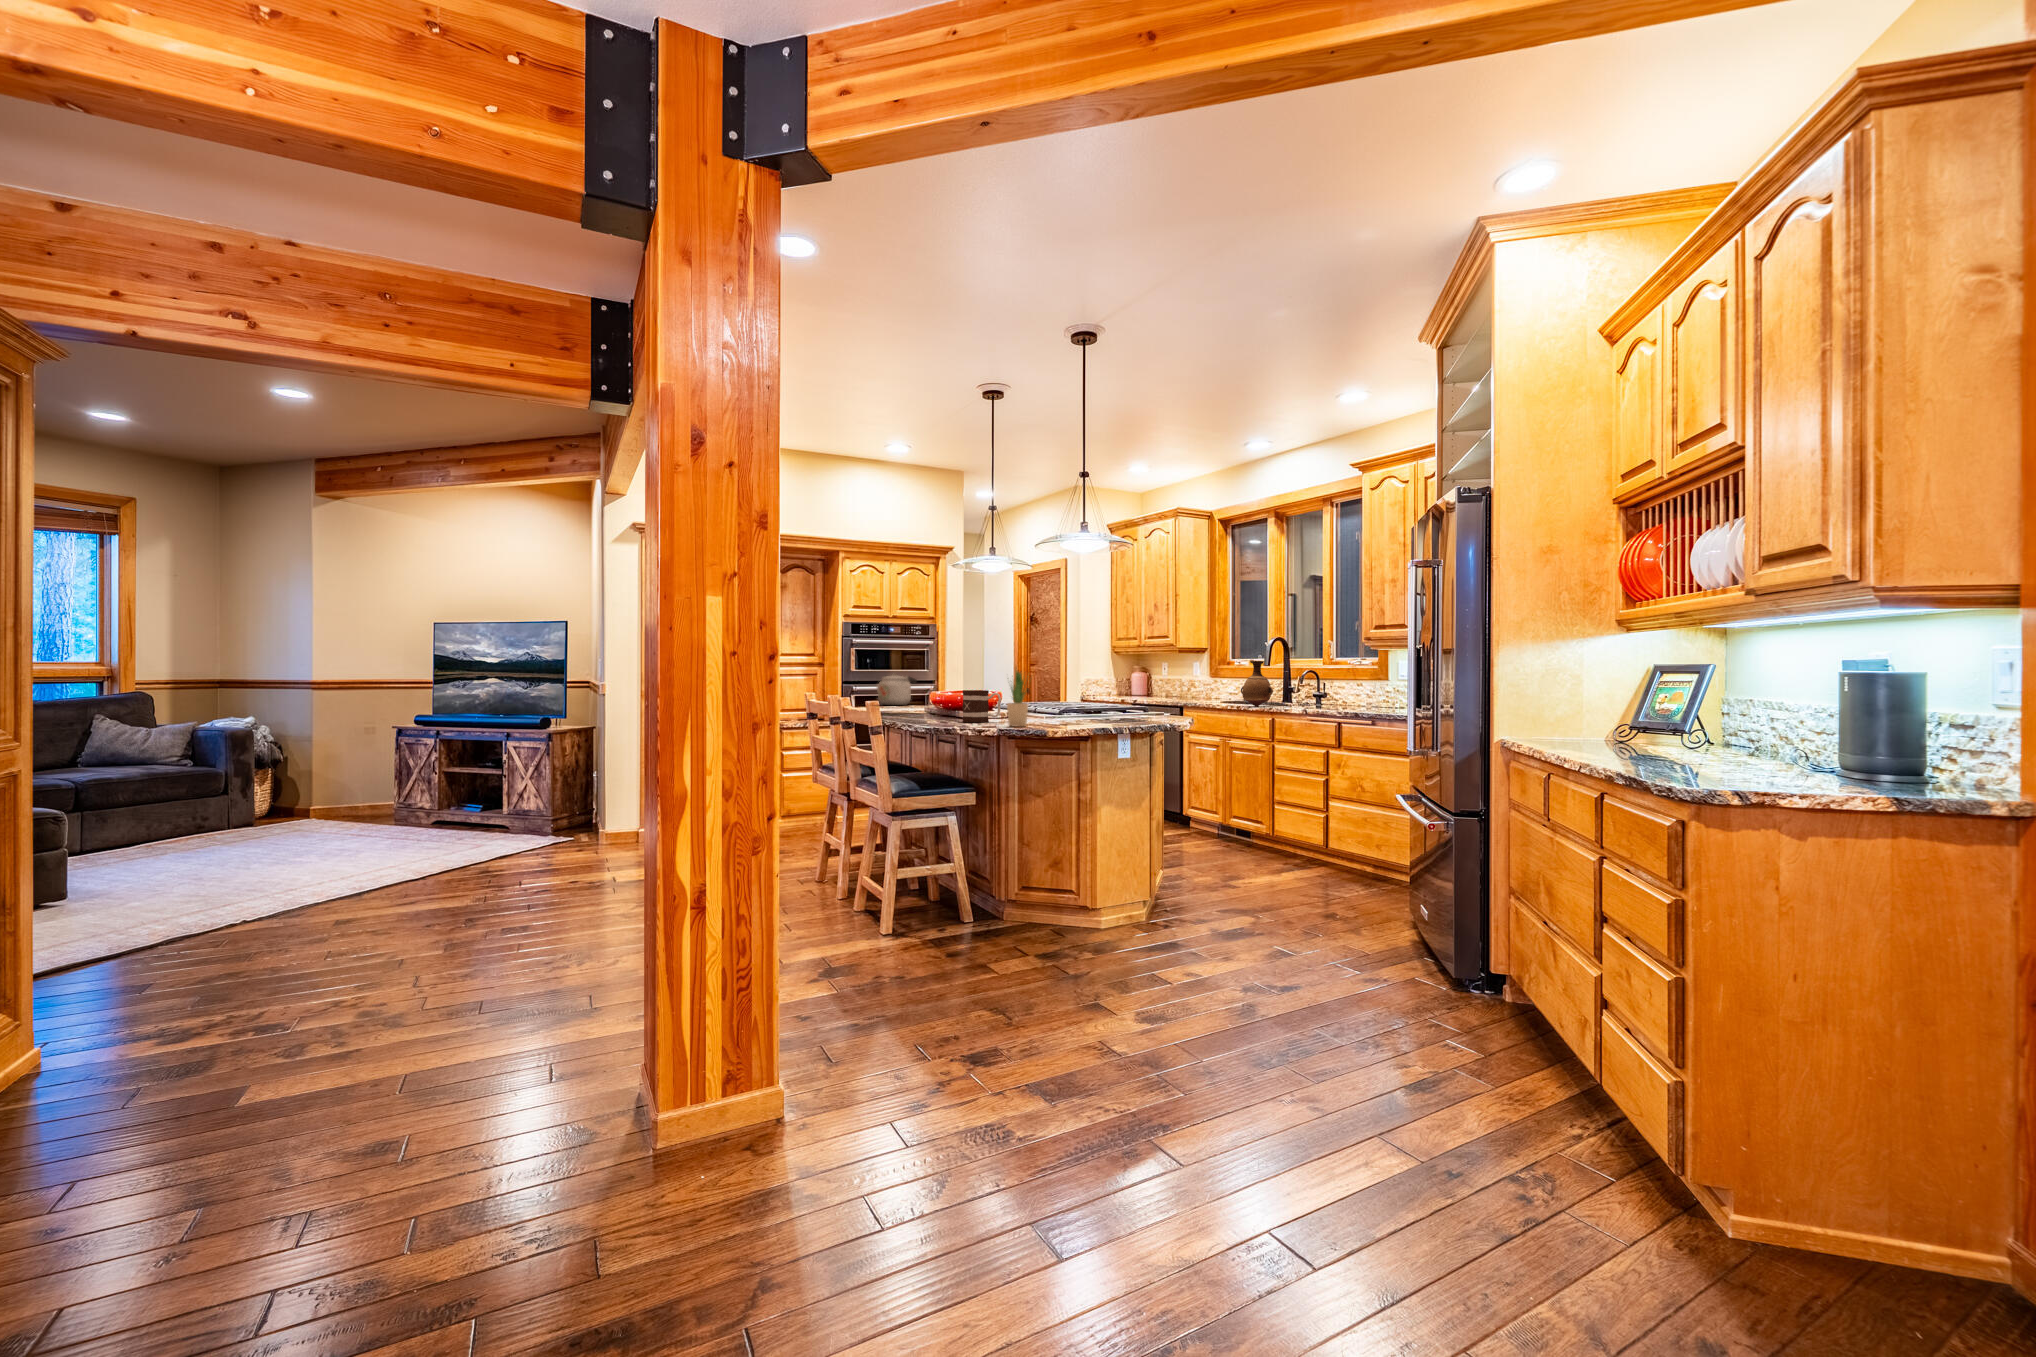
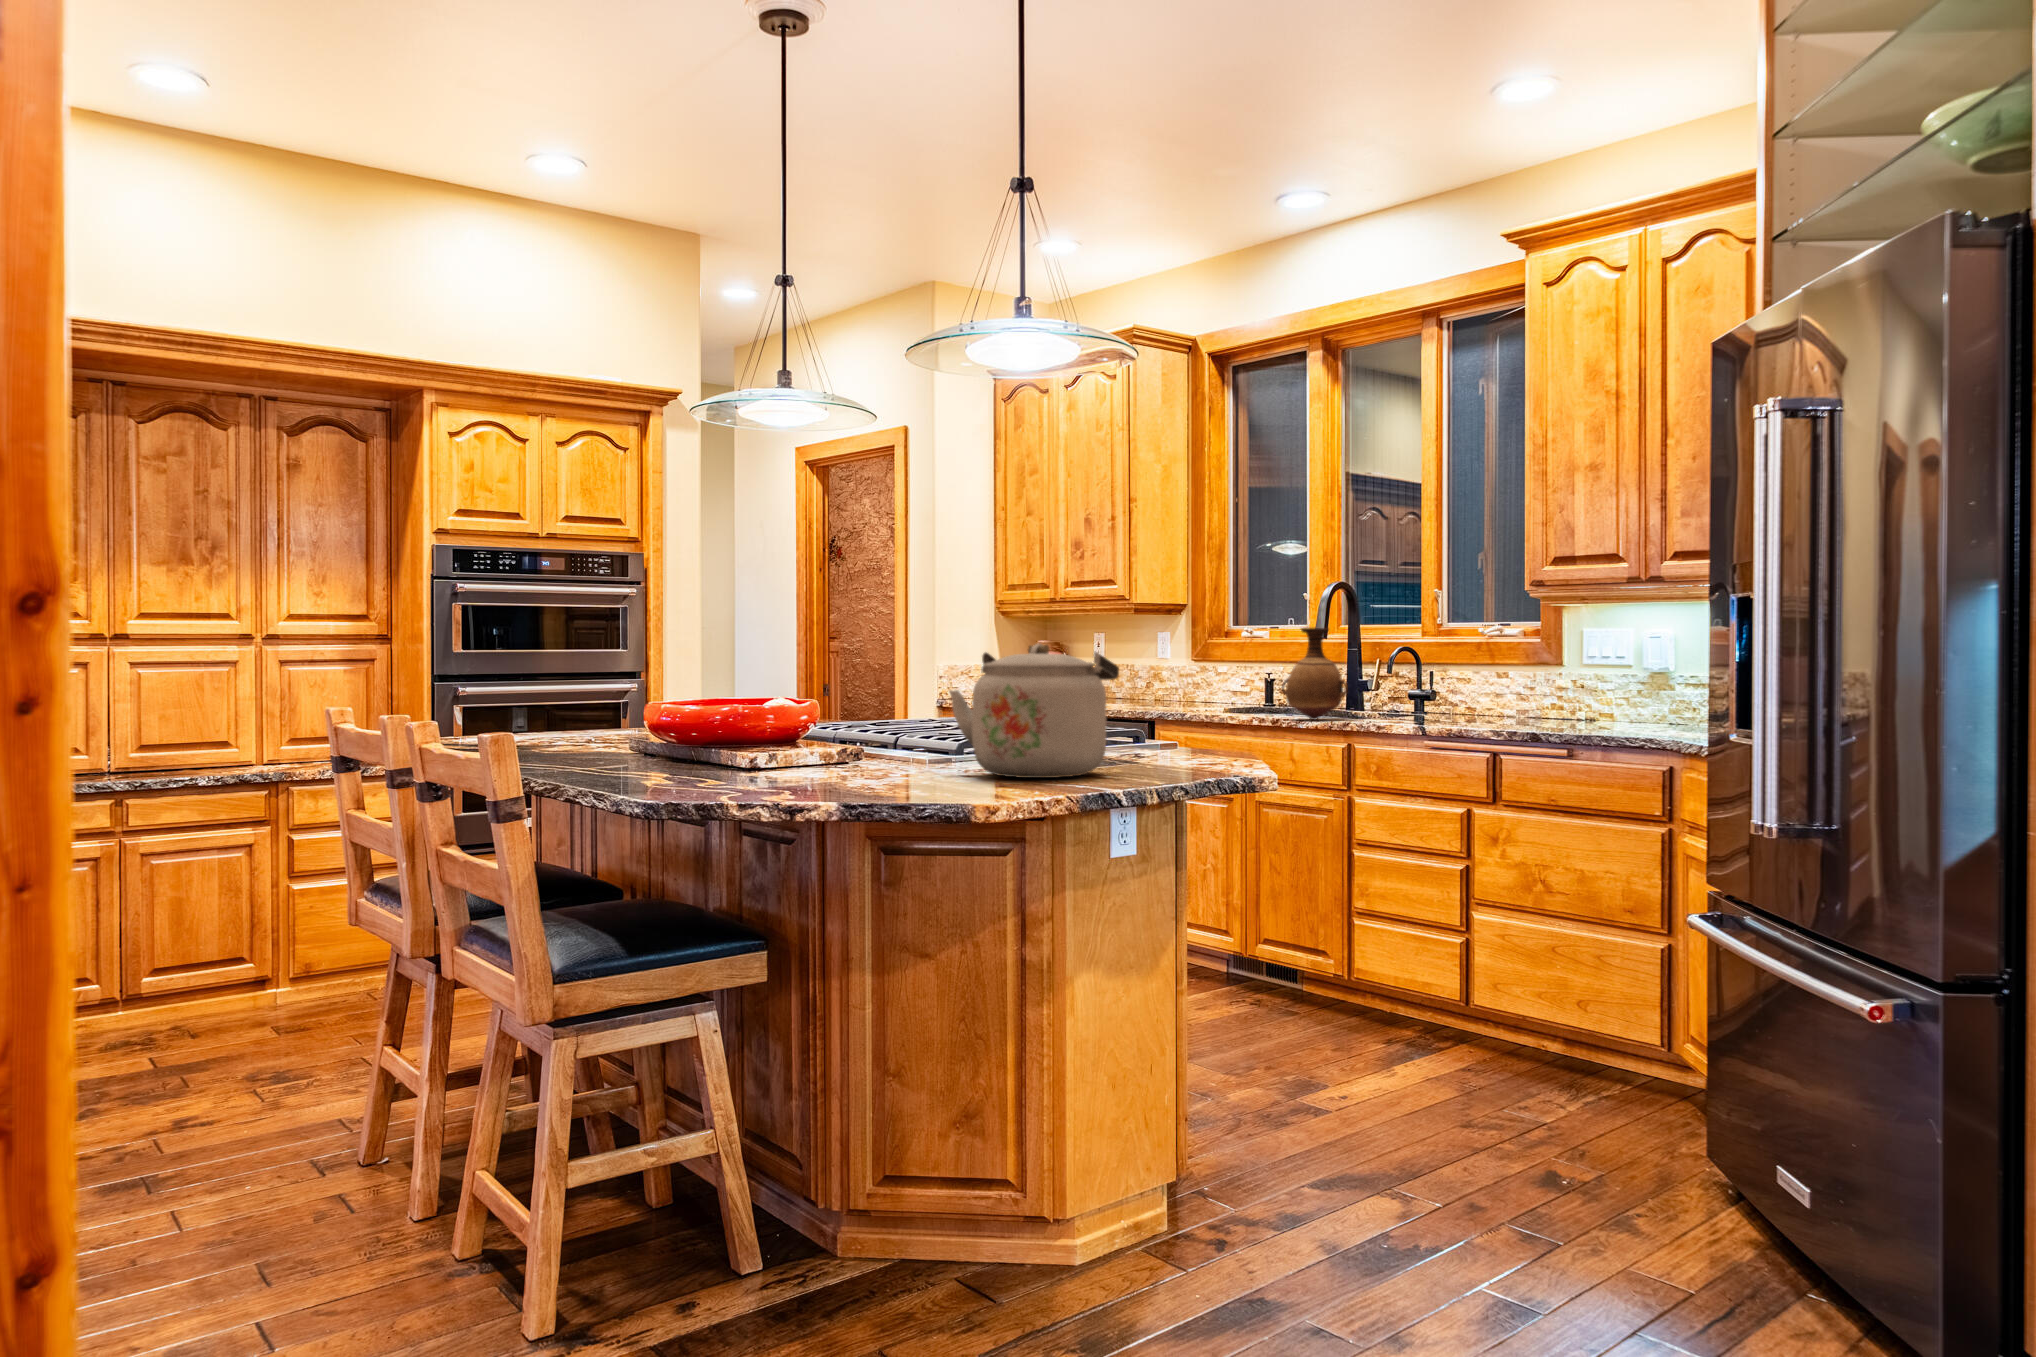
potted plant: present [1007,668,1028,727] -> none [849,627,917,792]
kettle: present [877,674,917,705] -> present [949,644,1119,778]
mug: present [962,690,1001,722] -> none [727,698,823,777]

